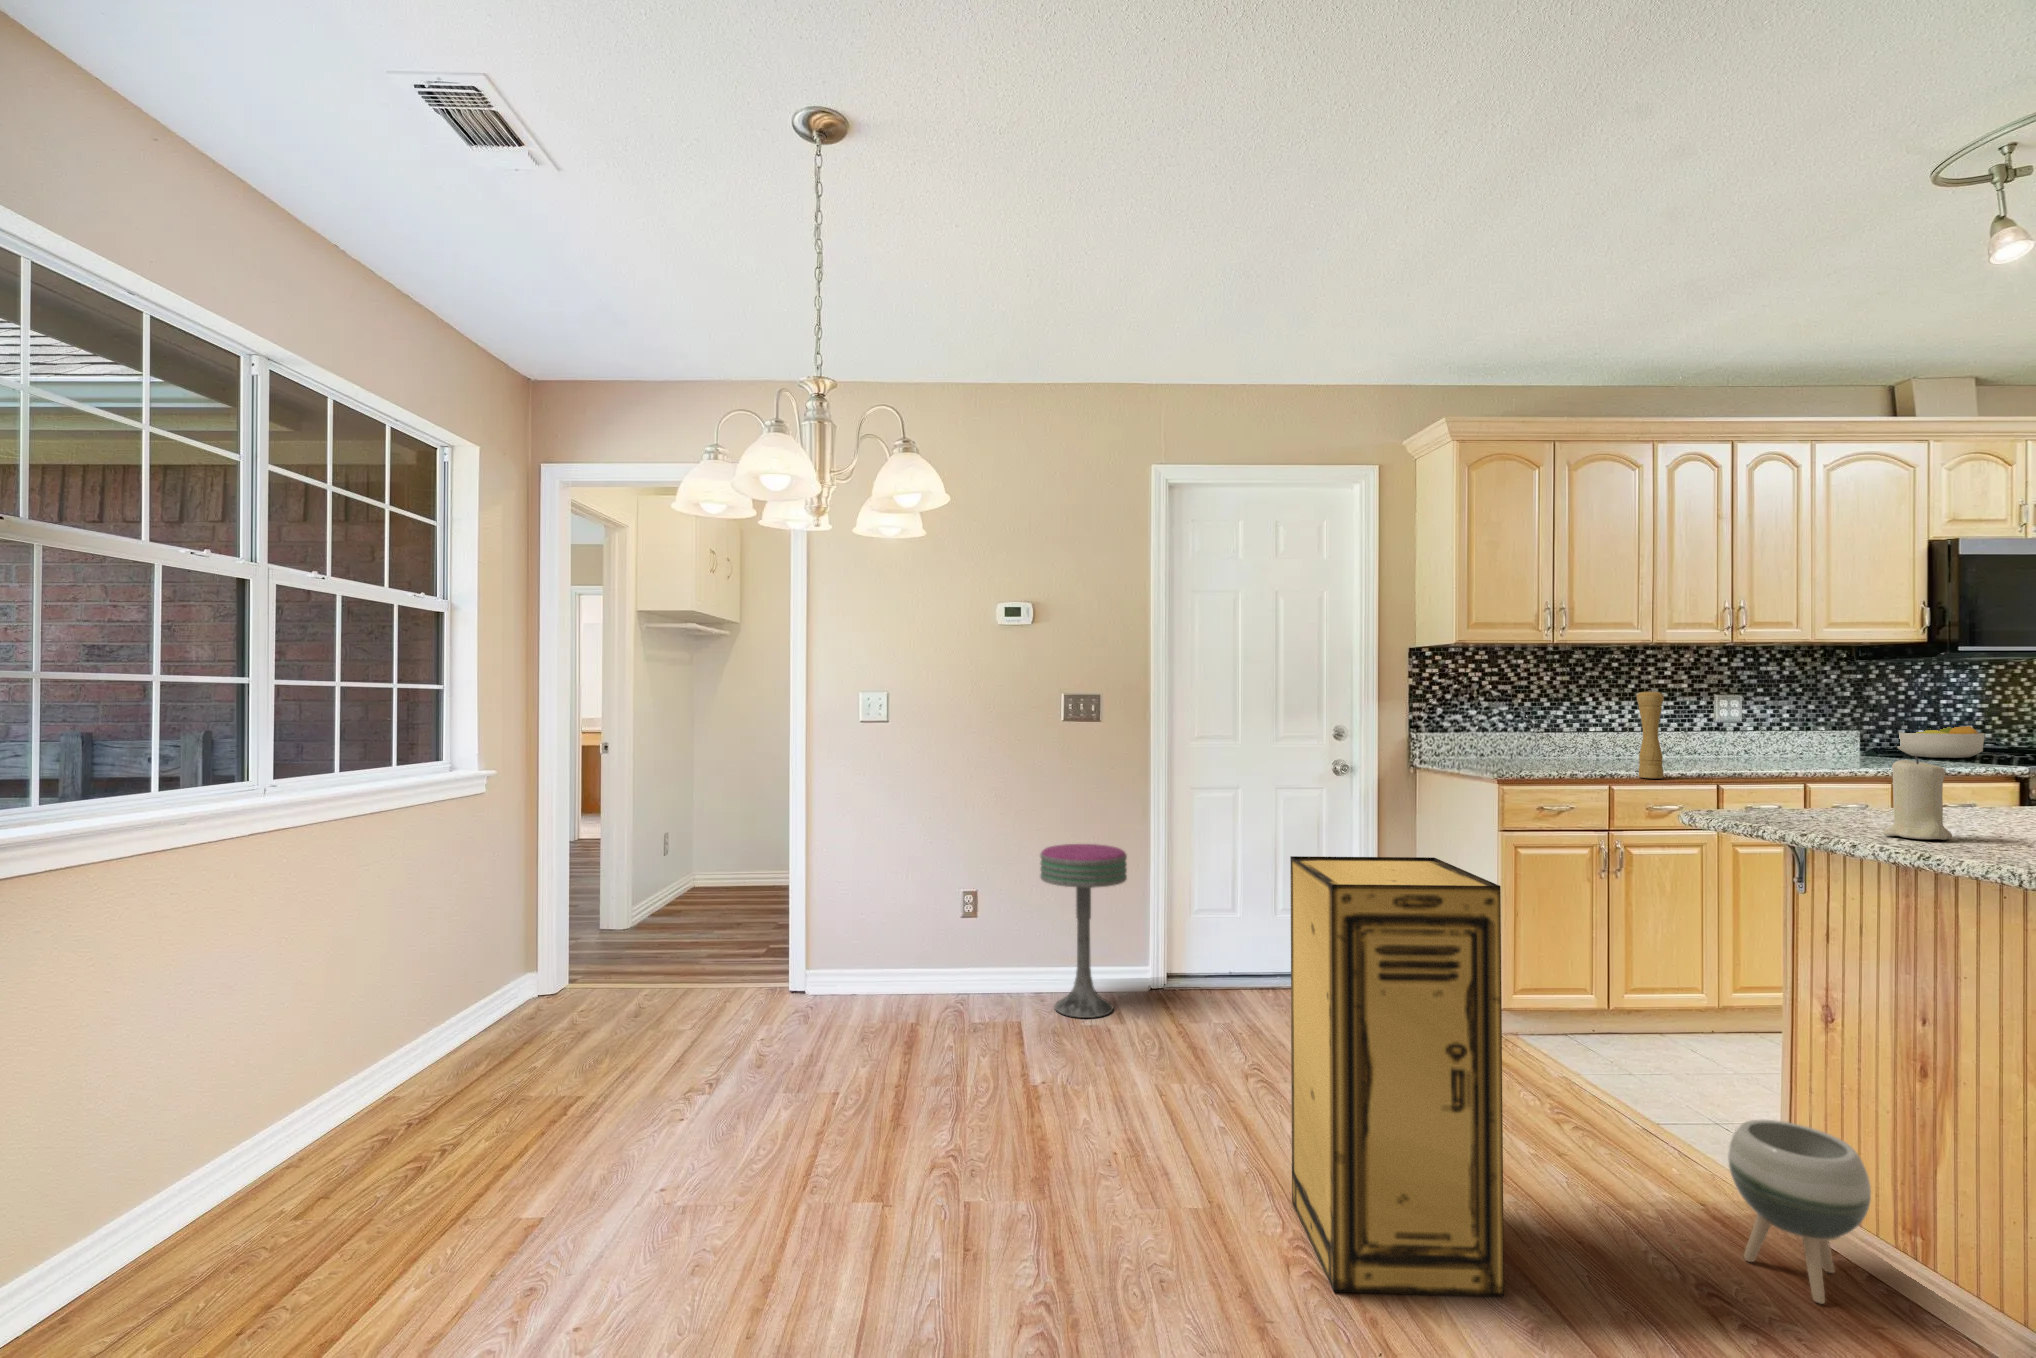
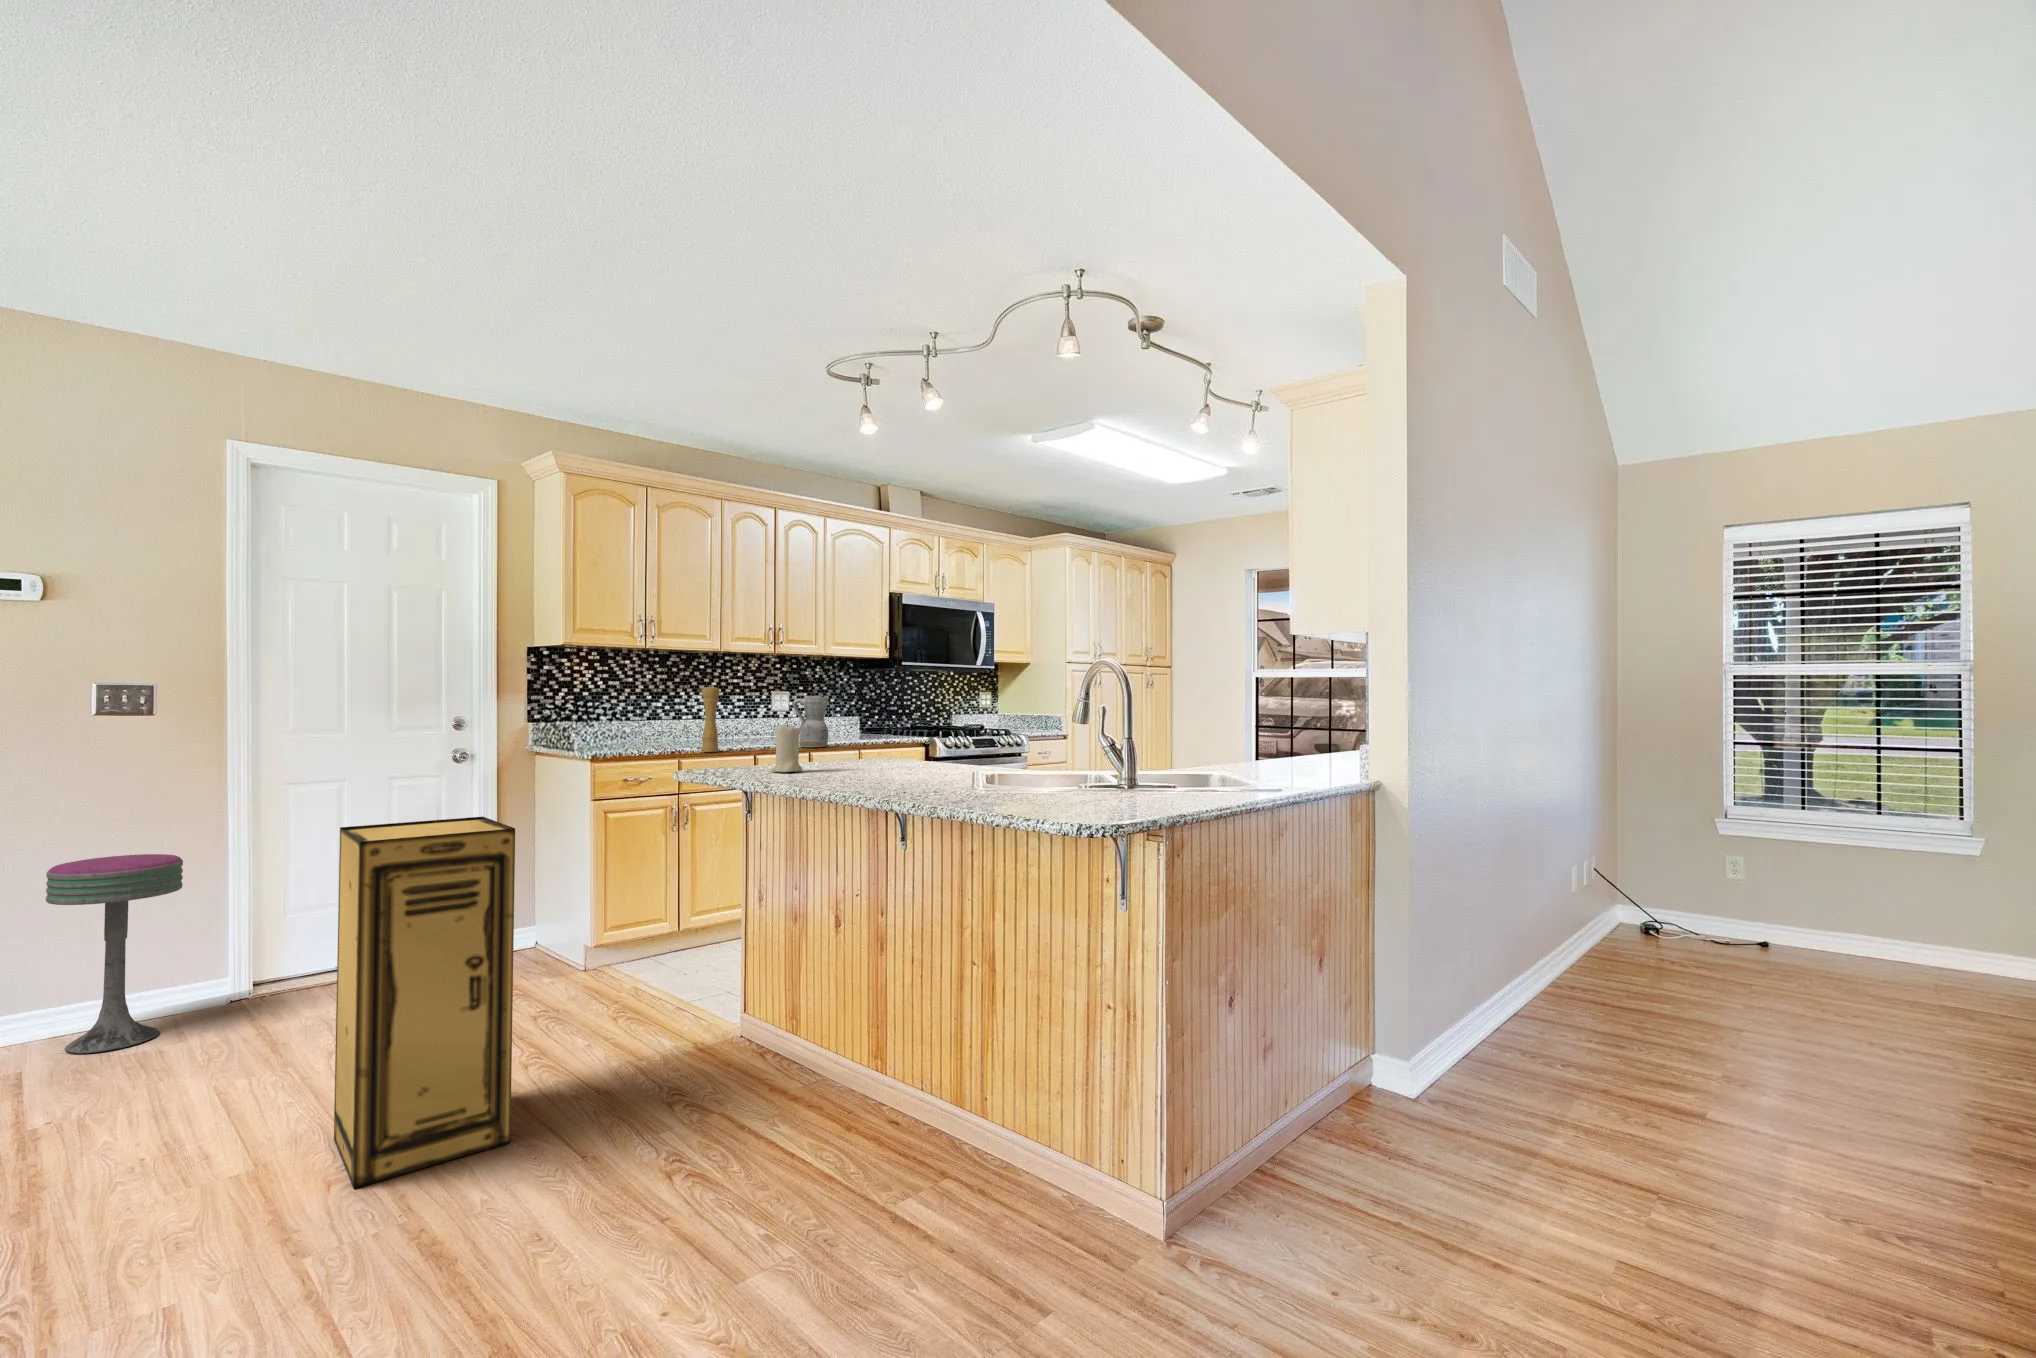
ceramic pitcher: none [1774,703,1840,778] -> present [793,696,829,747]
fruit bowl: present [1897,726,1985,758] -> none [880,709,922,732]
planter: present [1728,1120,1871,1304] -> none [689,968,764,1077]

